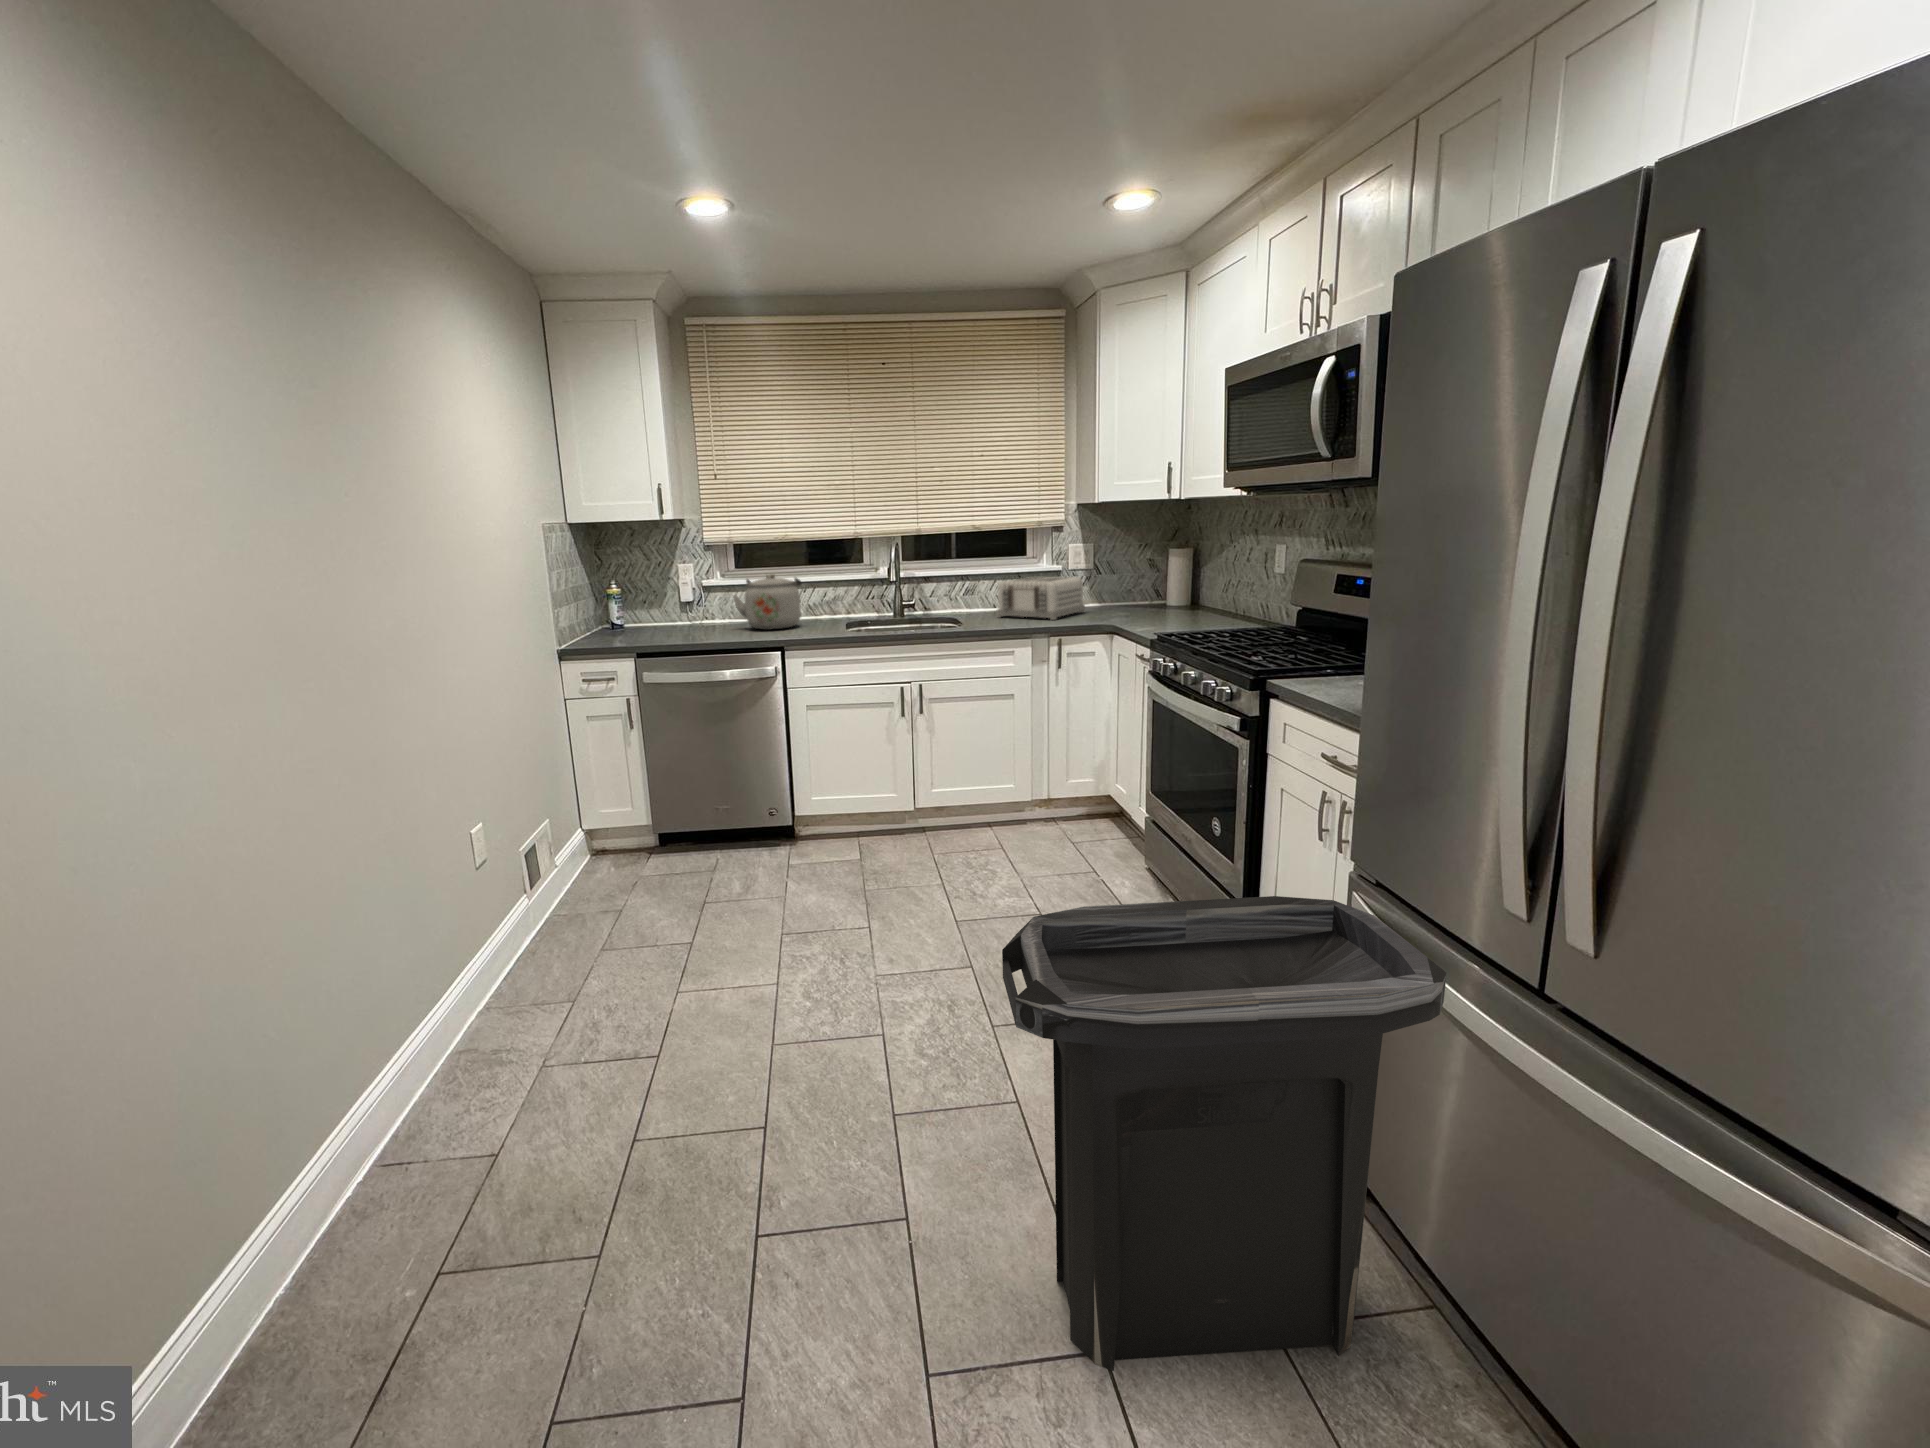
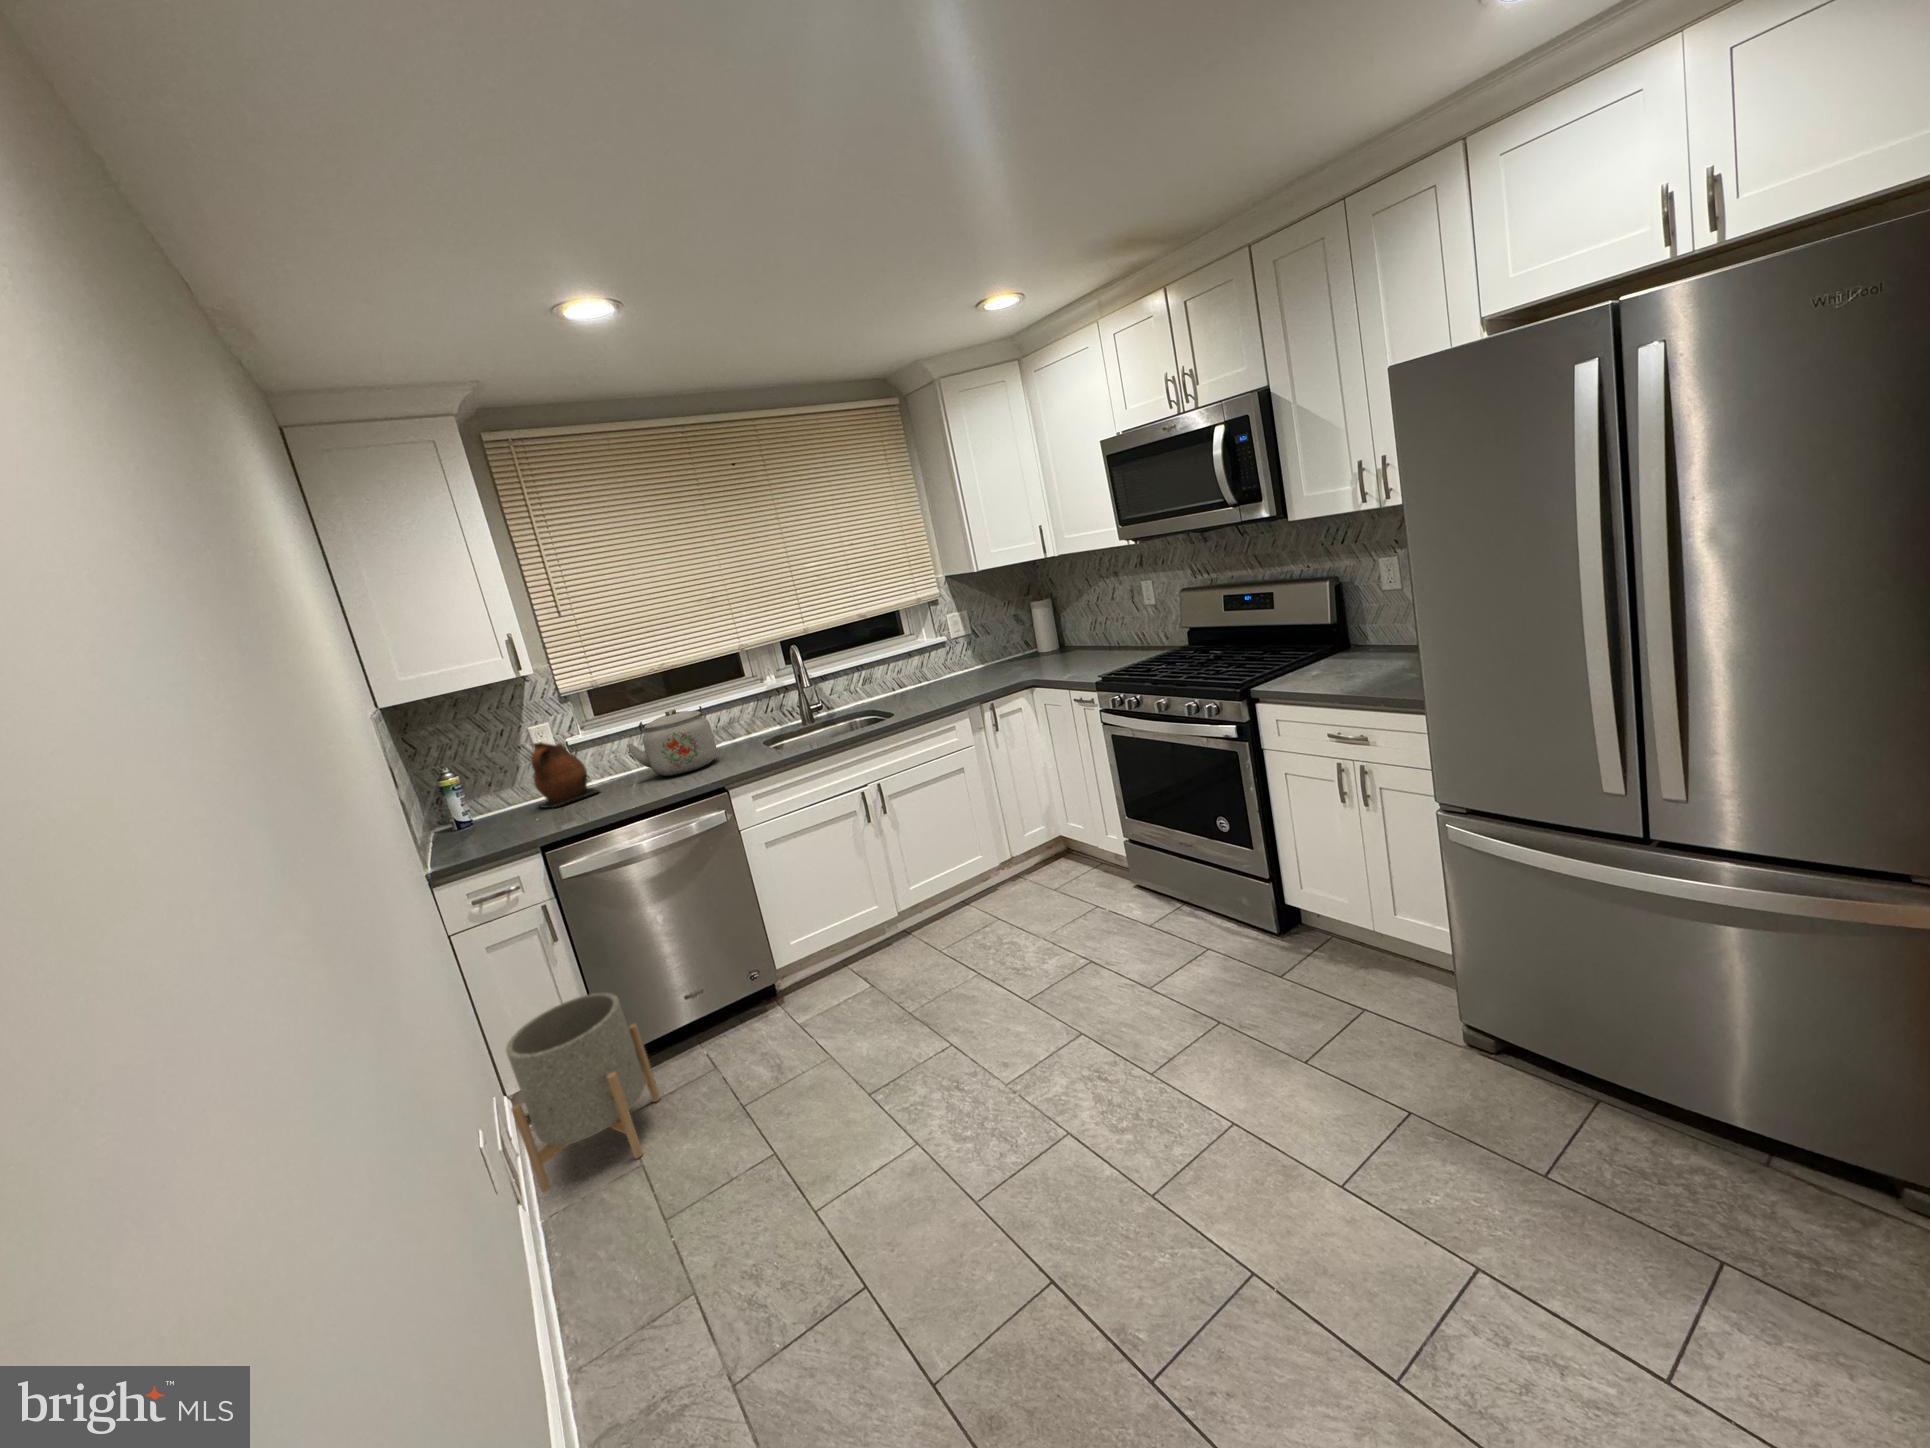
ceramic pitcher: none [666,577,712,630] -> present [531,742,599,808]
toaster: present [997,577,1085,620] -> none [910,644,987,698]
planter: none [563,773,672,902] -> present [506,993,660,1192]
trash can: present [1002,896,1447,1371] -> none [1317,829,1583,1277]

